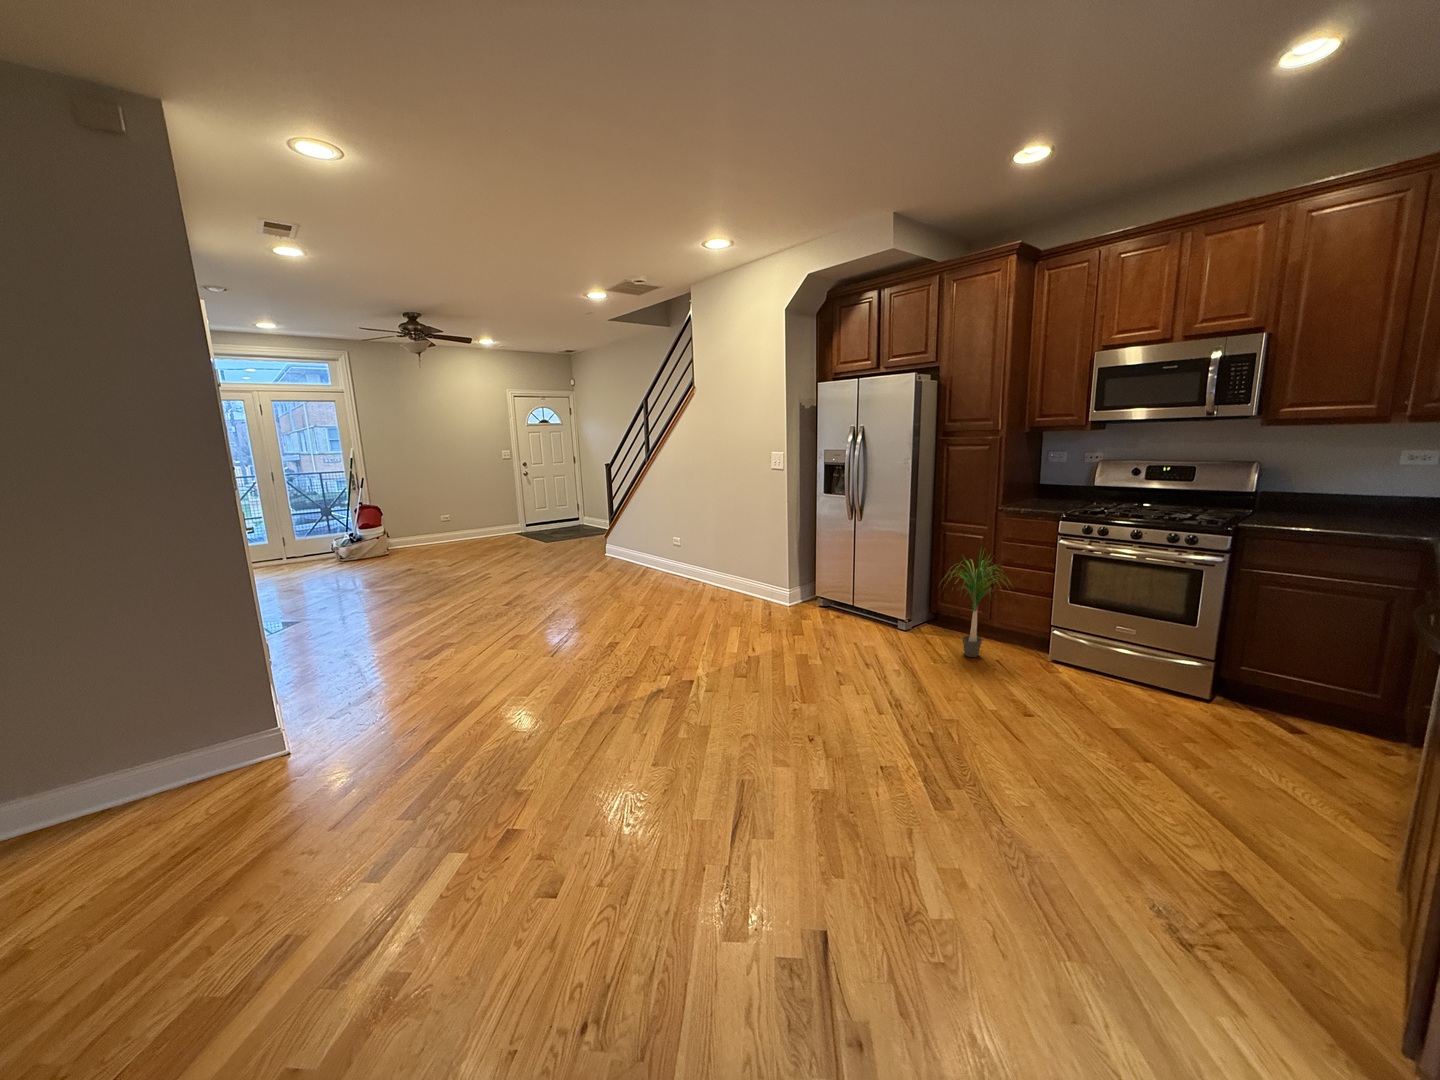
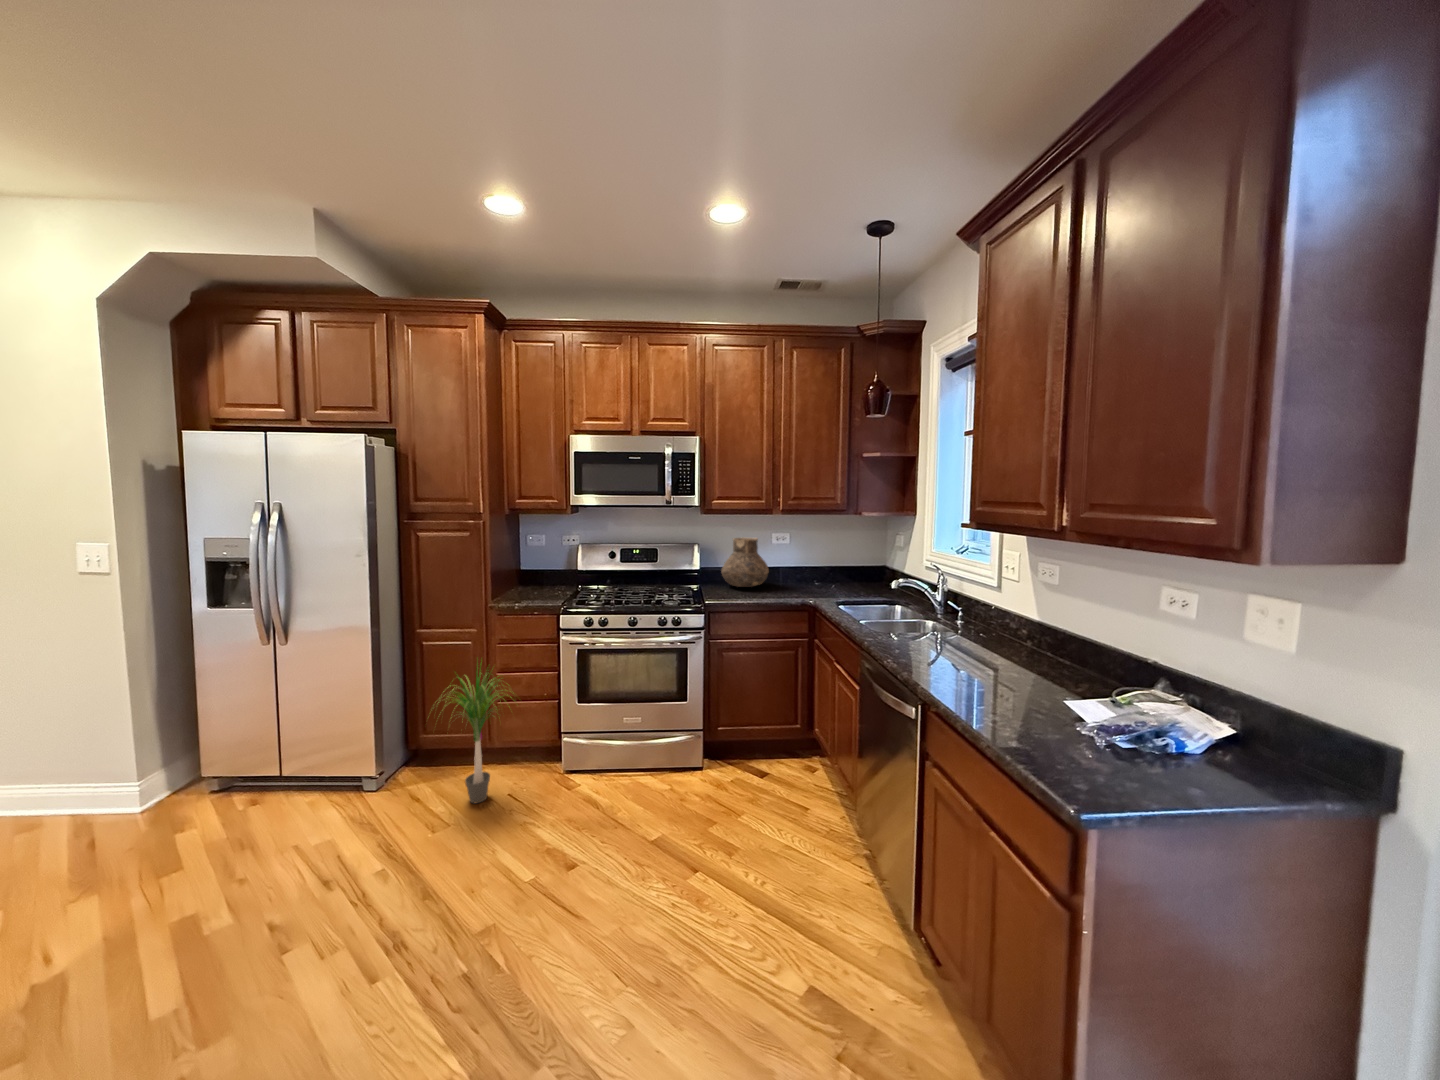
vase: none [1291,453,1382,516] -> present [722,538,769,587]

